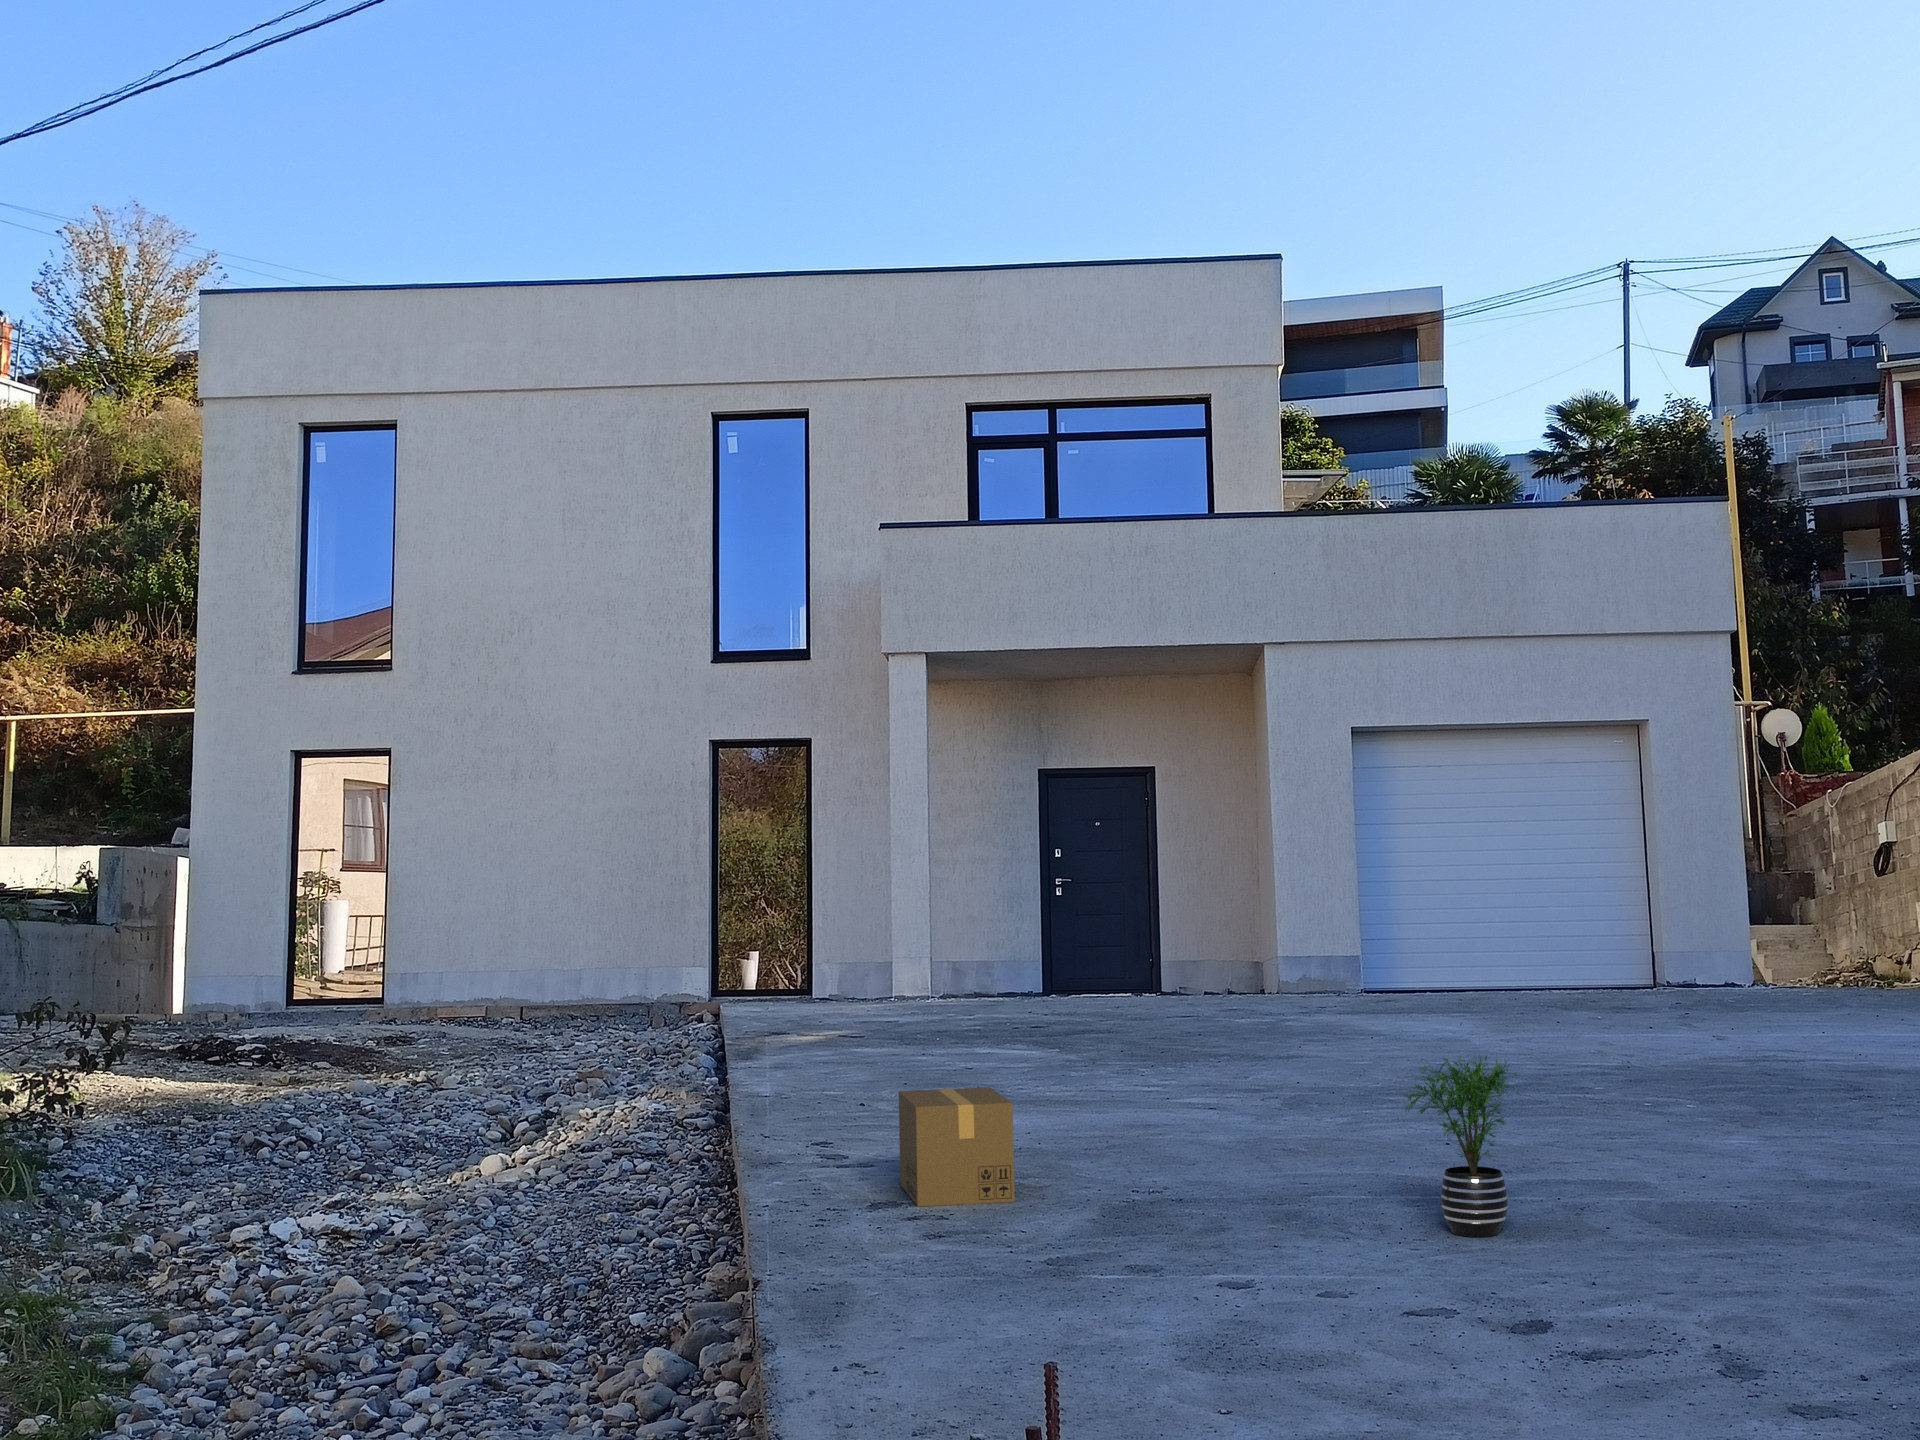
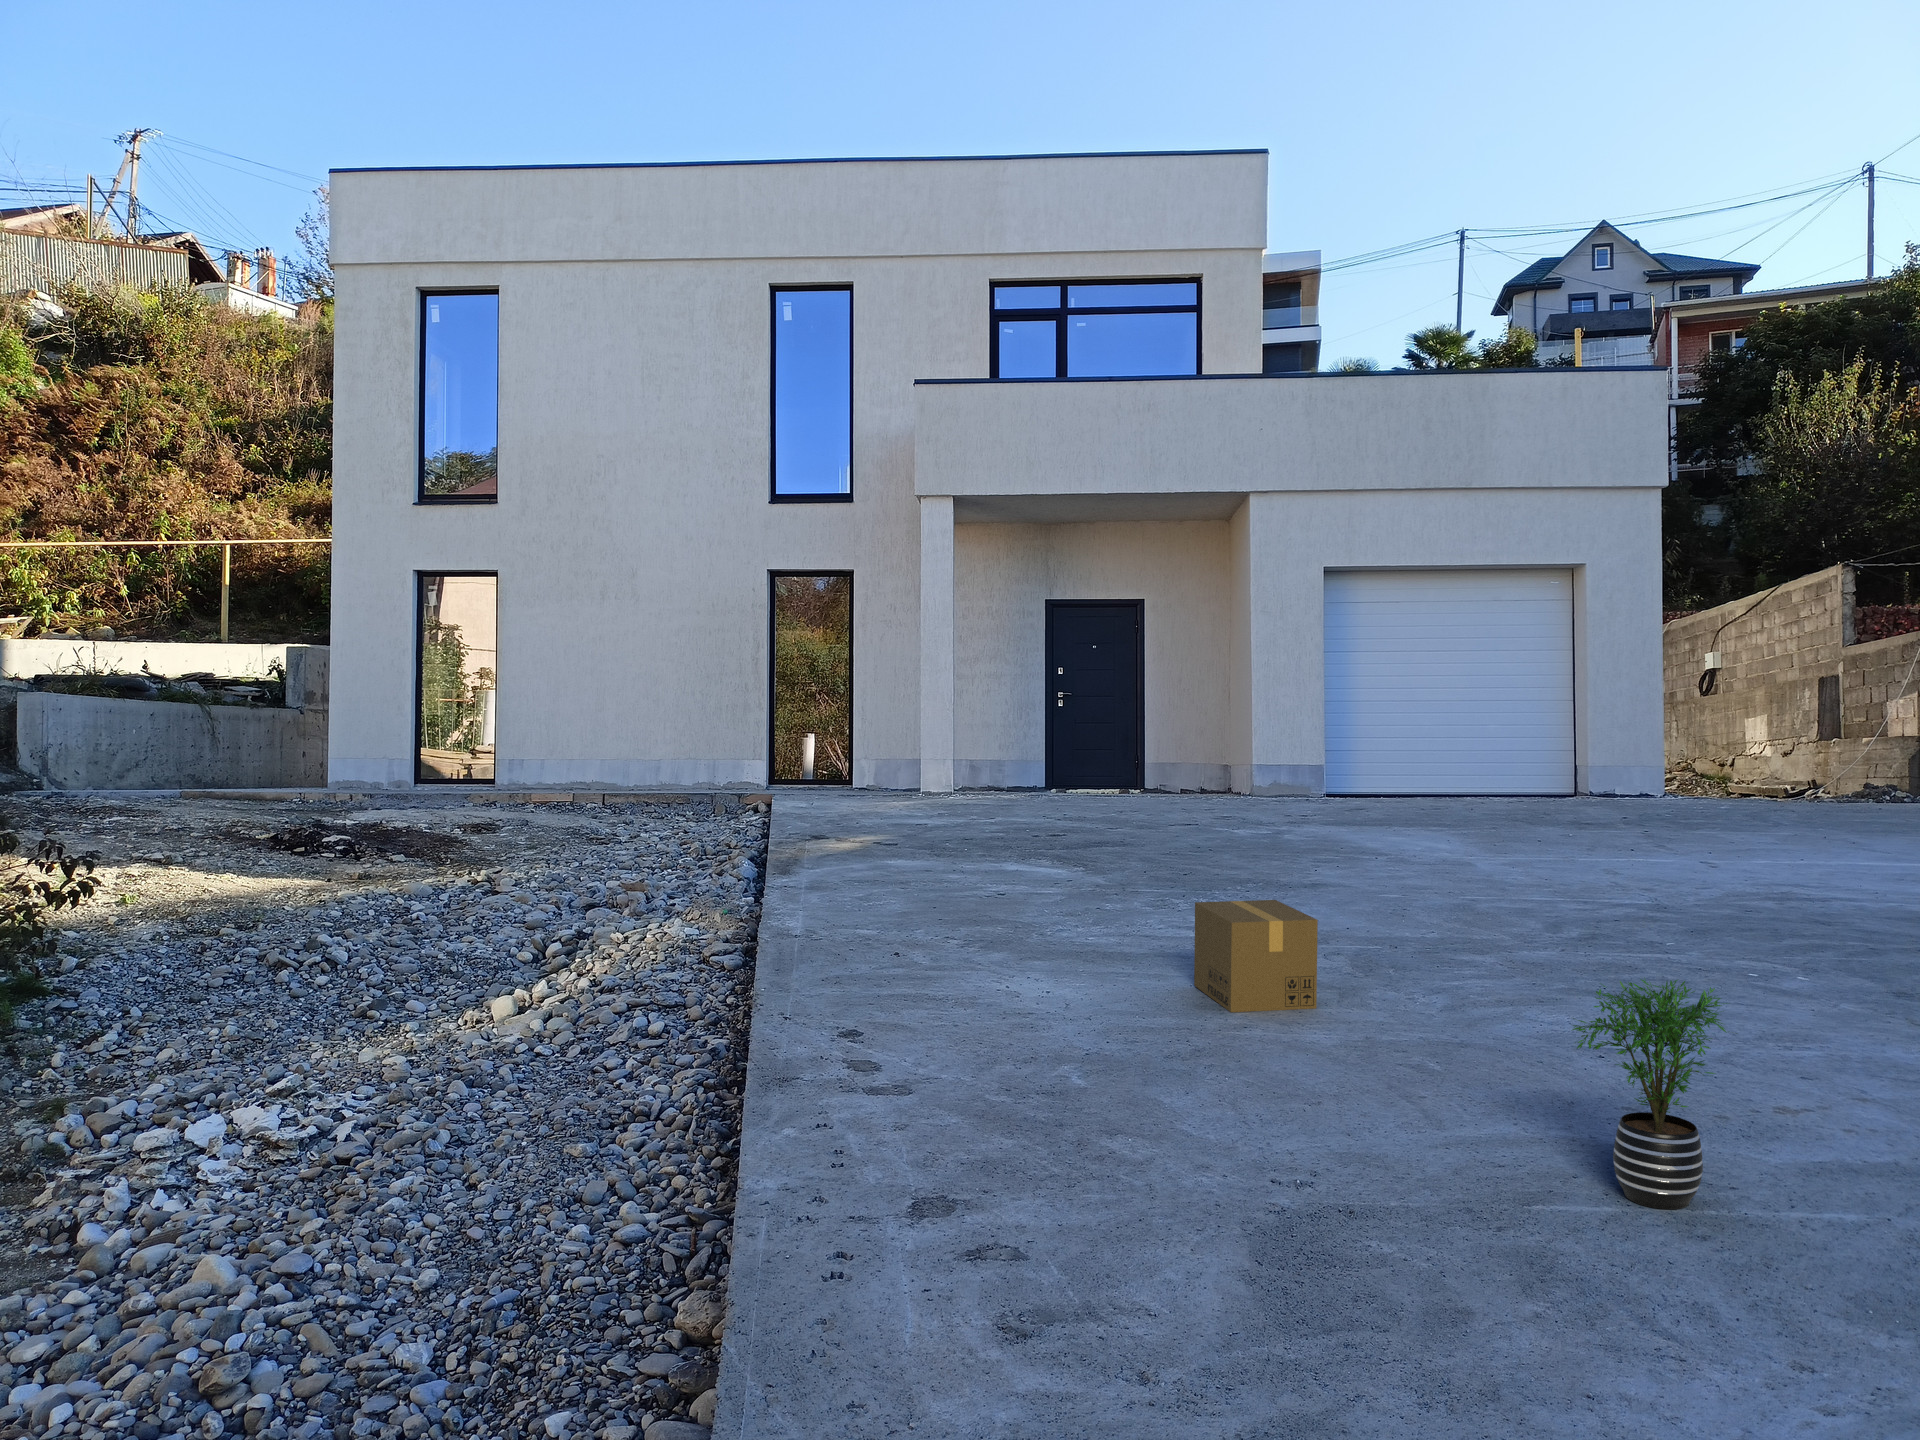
cardboard box: present [899,1087,1015,1207] -> present [1194,900,1318,1012]

